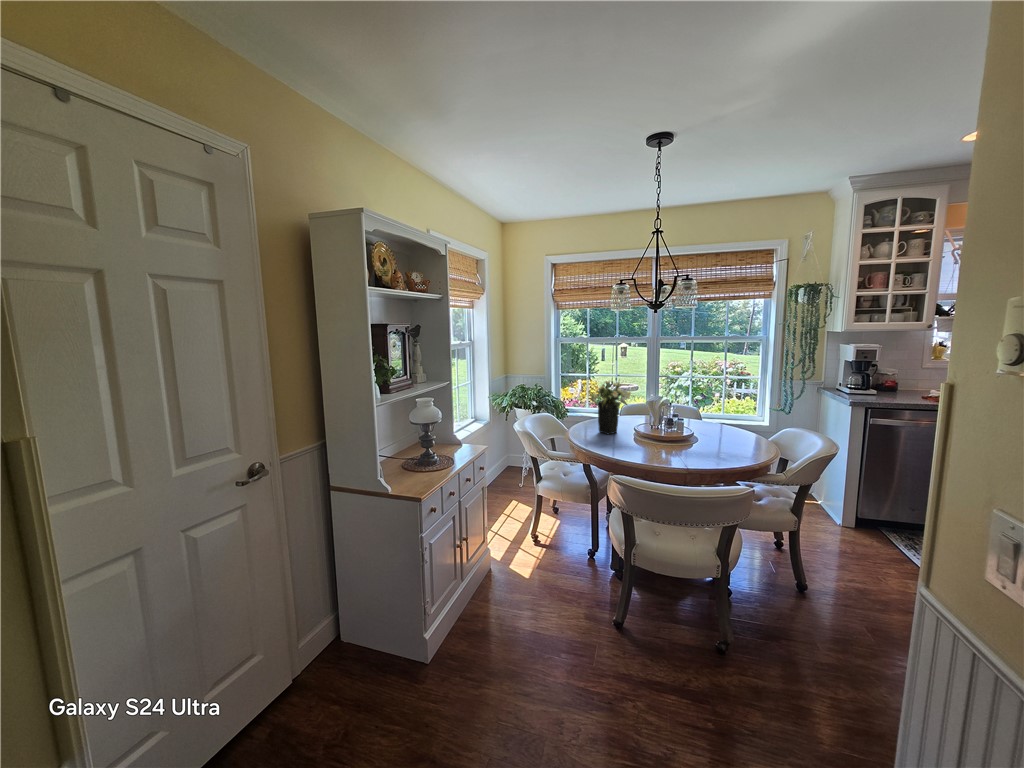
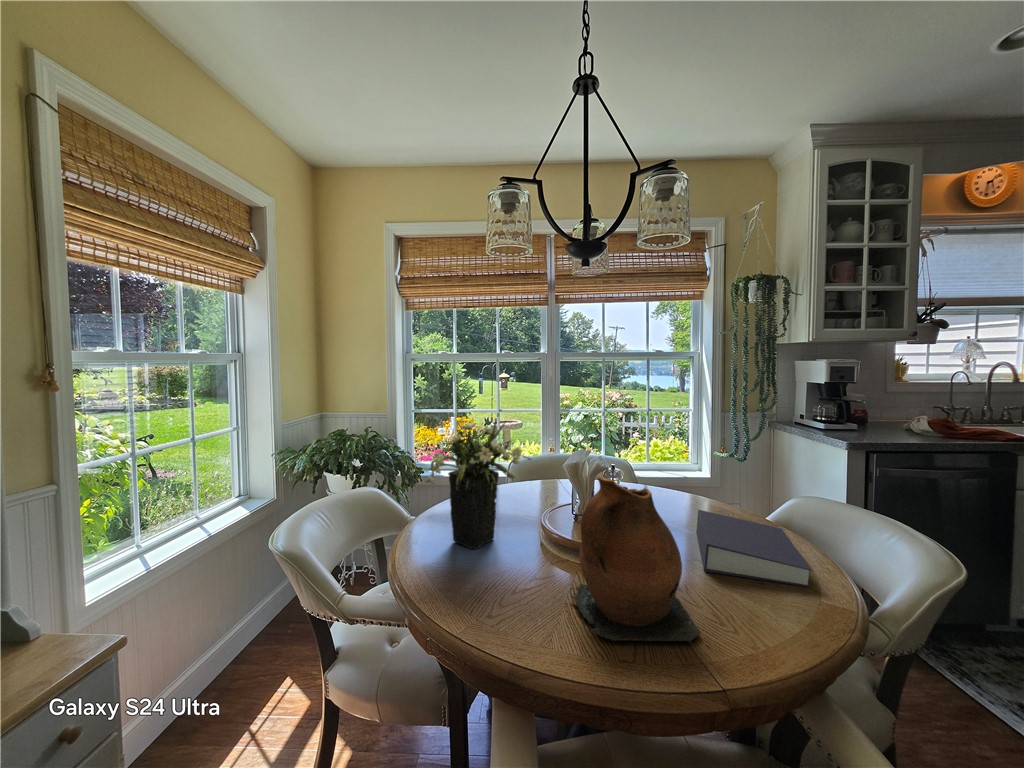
ceramic pitcher: none [649,401,696,458] -> present [571,476,700,644]
book: none [711,425,760,452] -> present [696,510,812,587]

